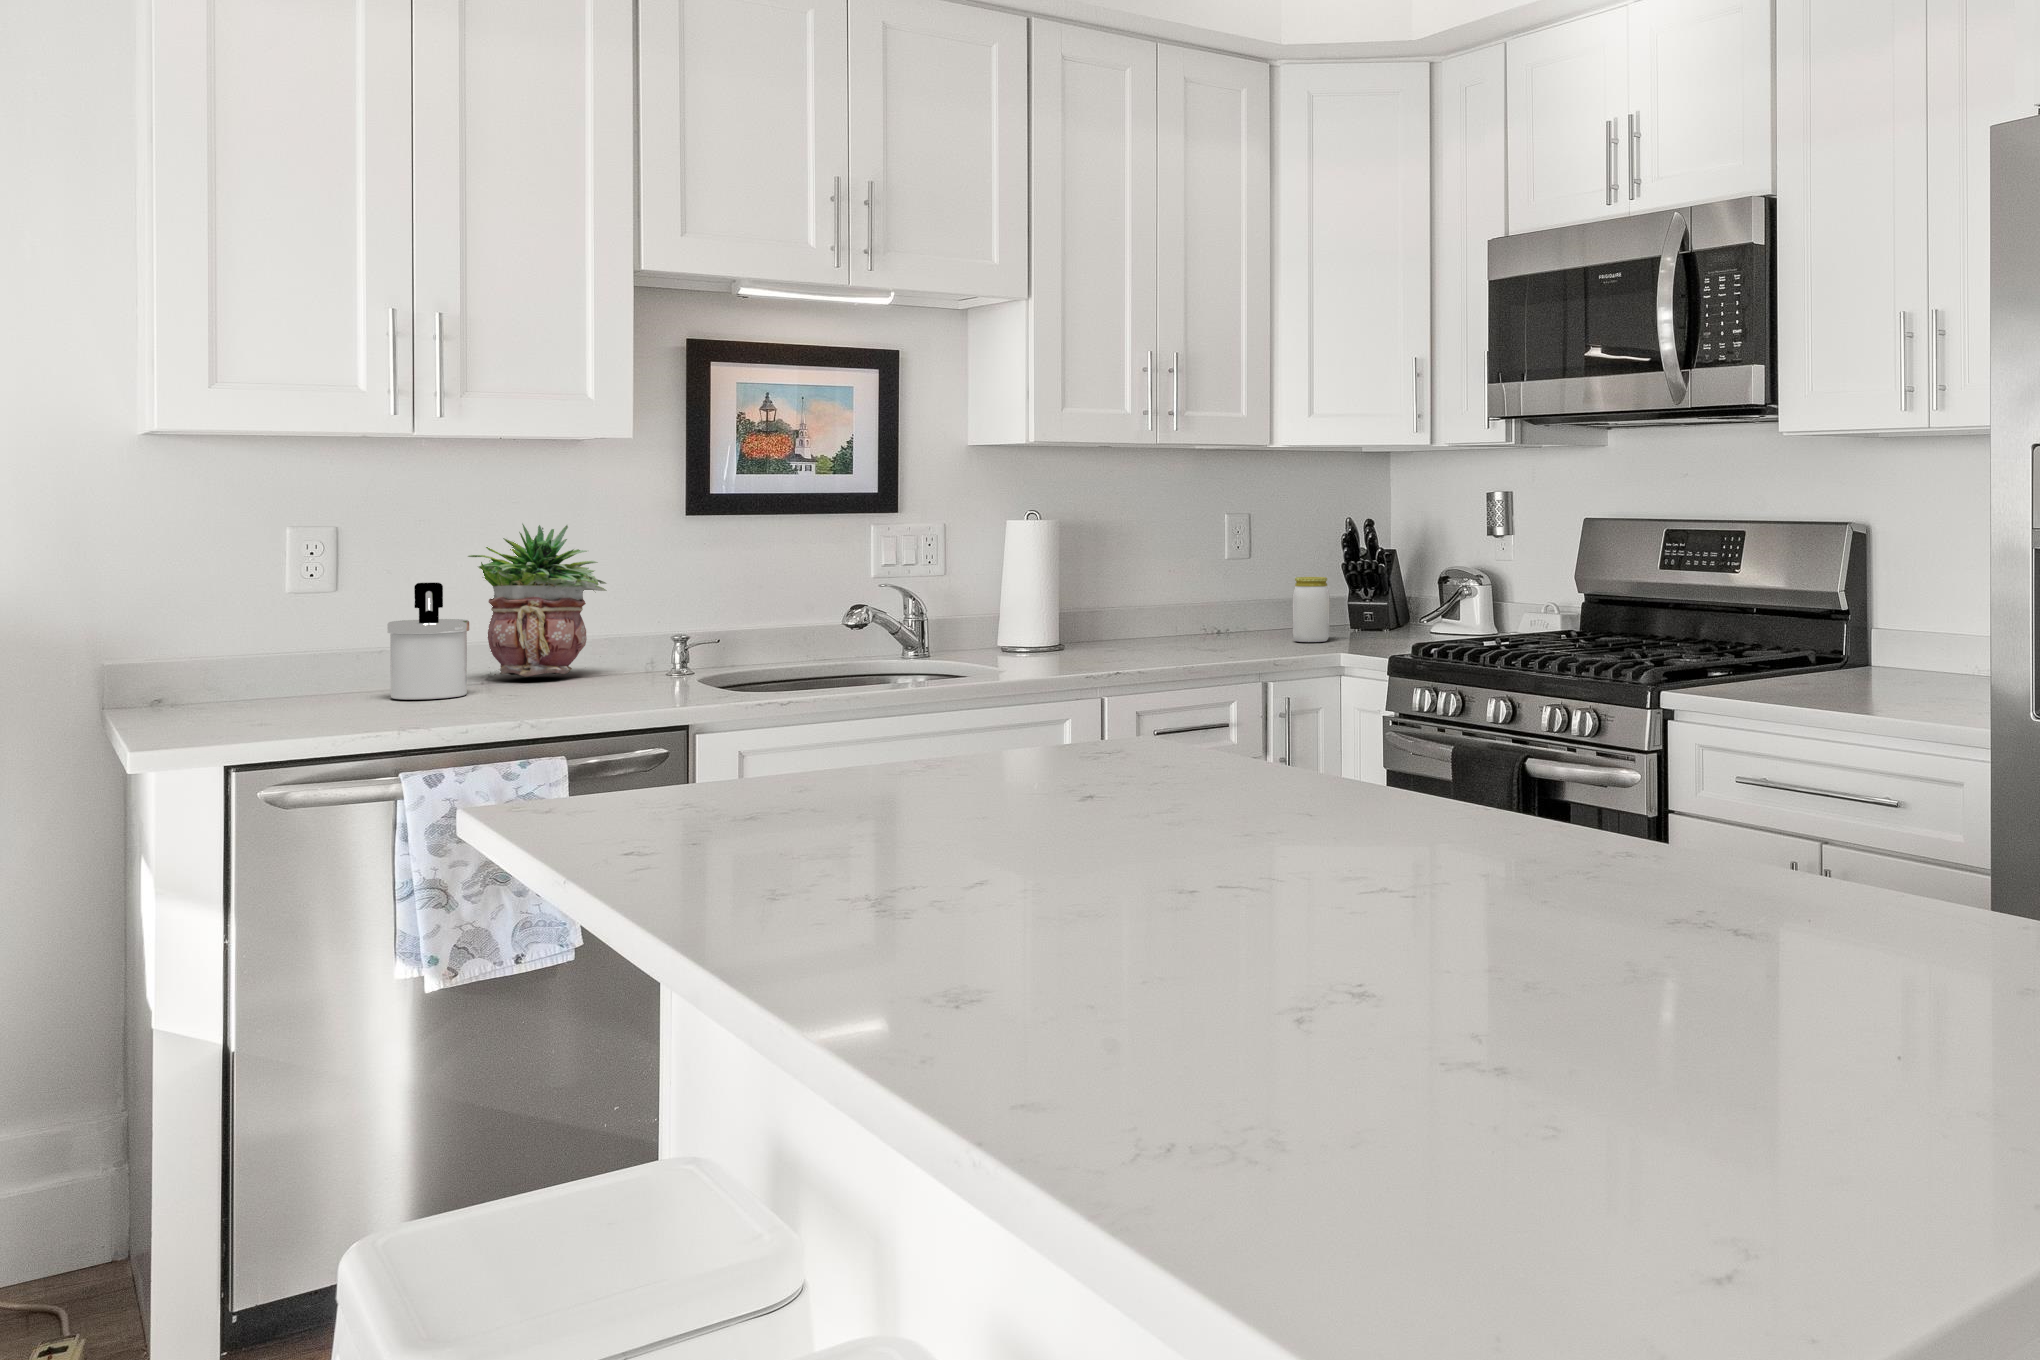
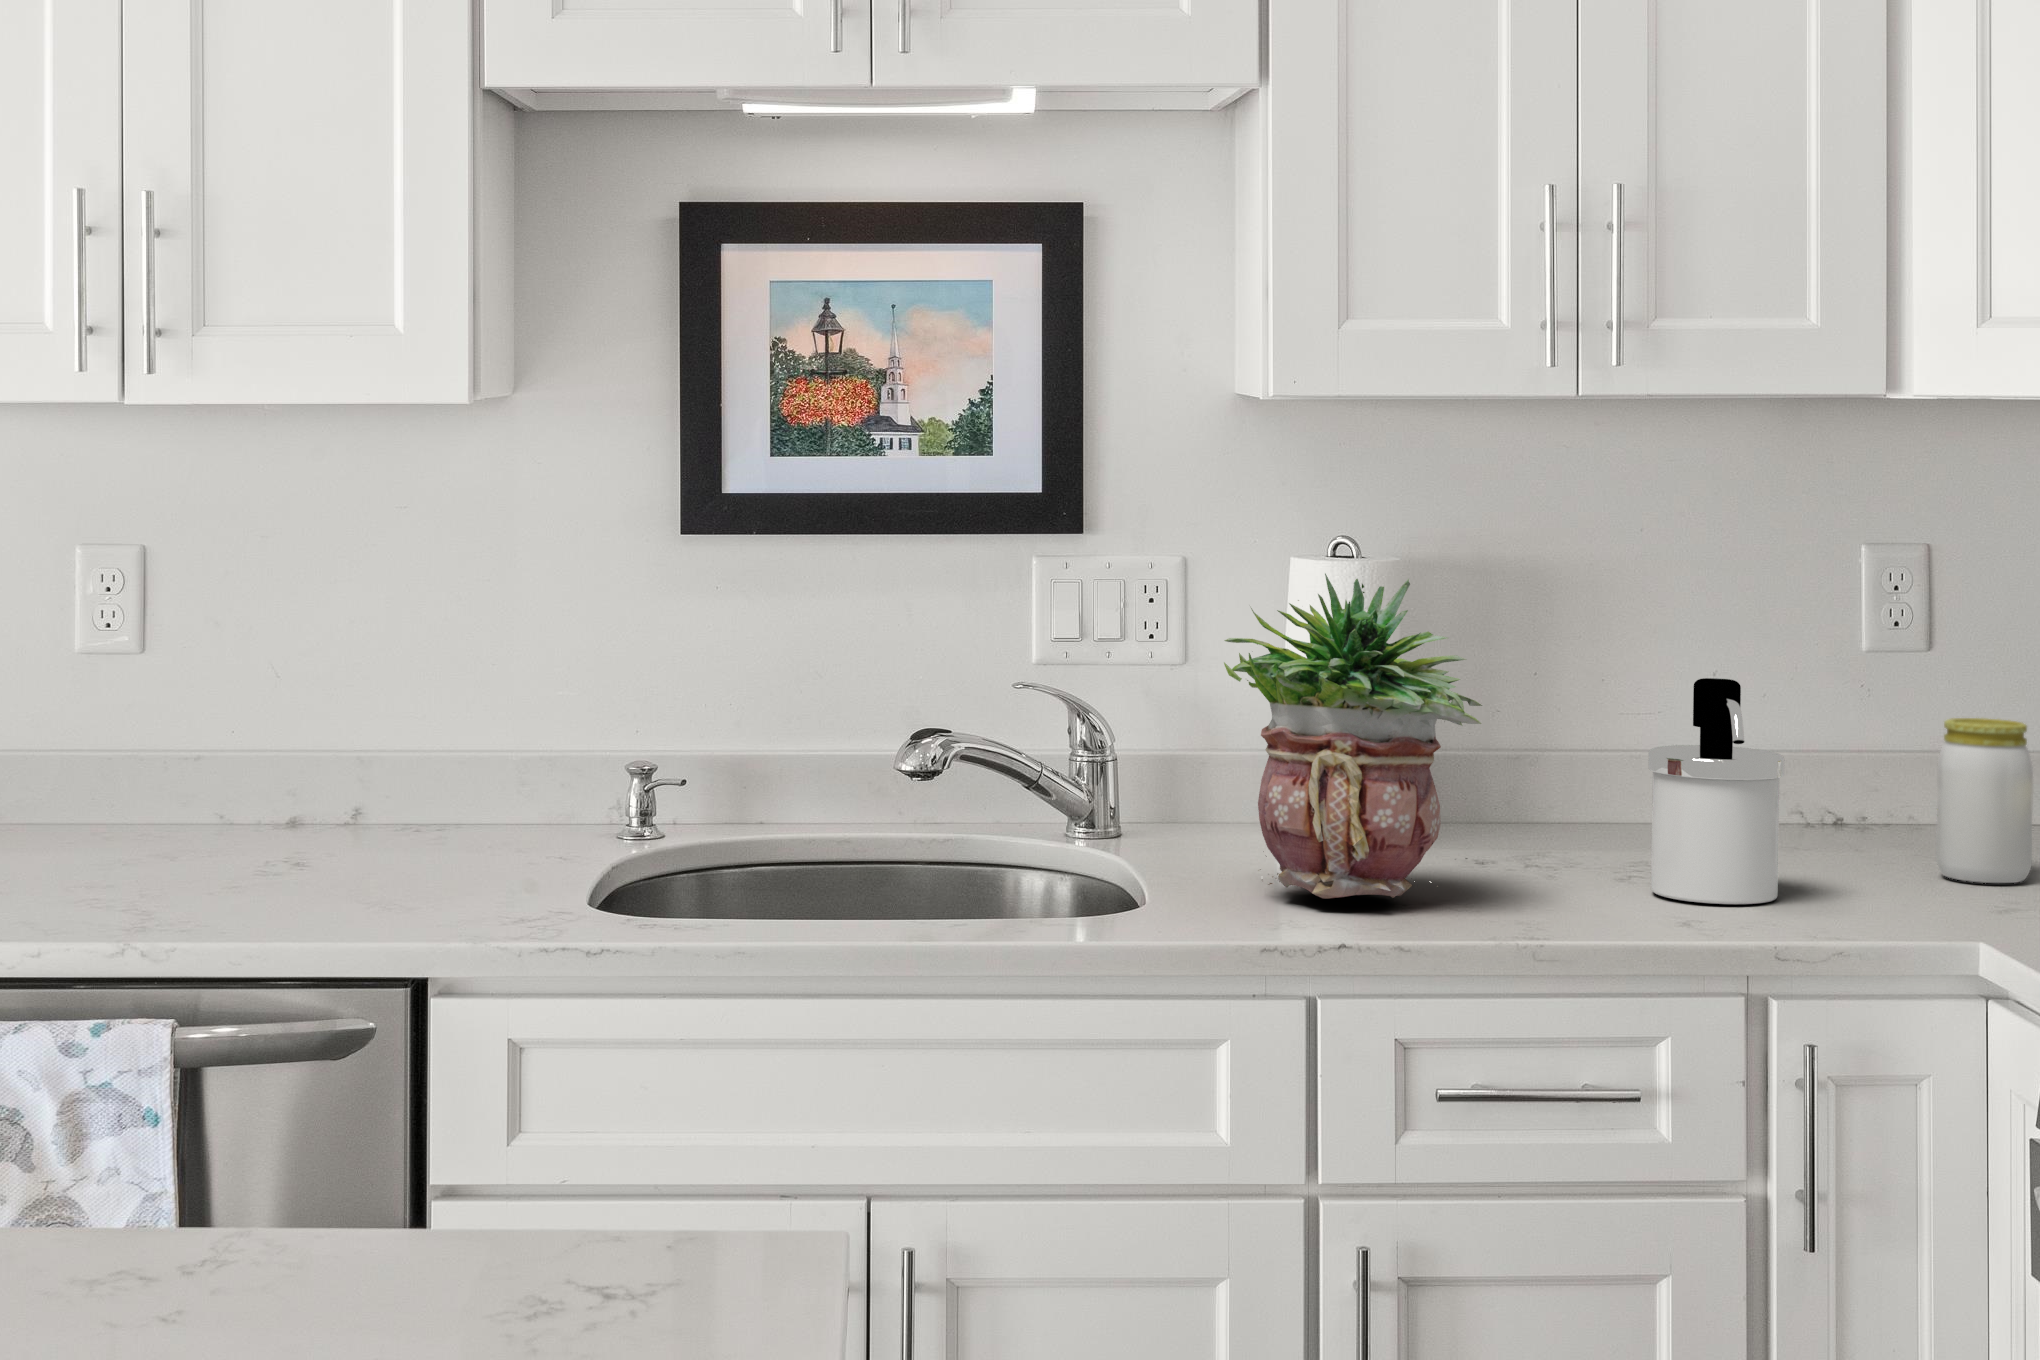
potted plant: present [468,524,607,676] -> present [1224,574,1482,898]
soap dispenser: present [387,582,469,700] -> present [1648,678,1785,904]

